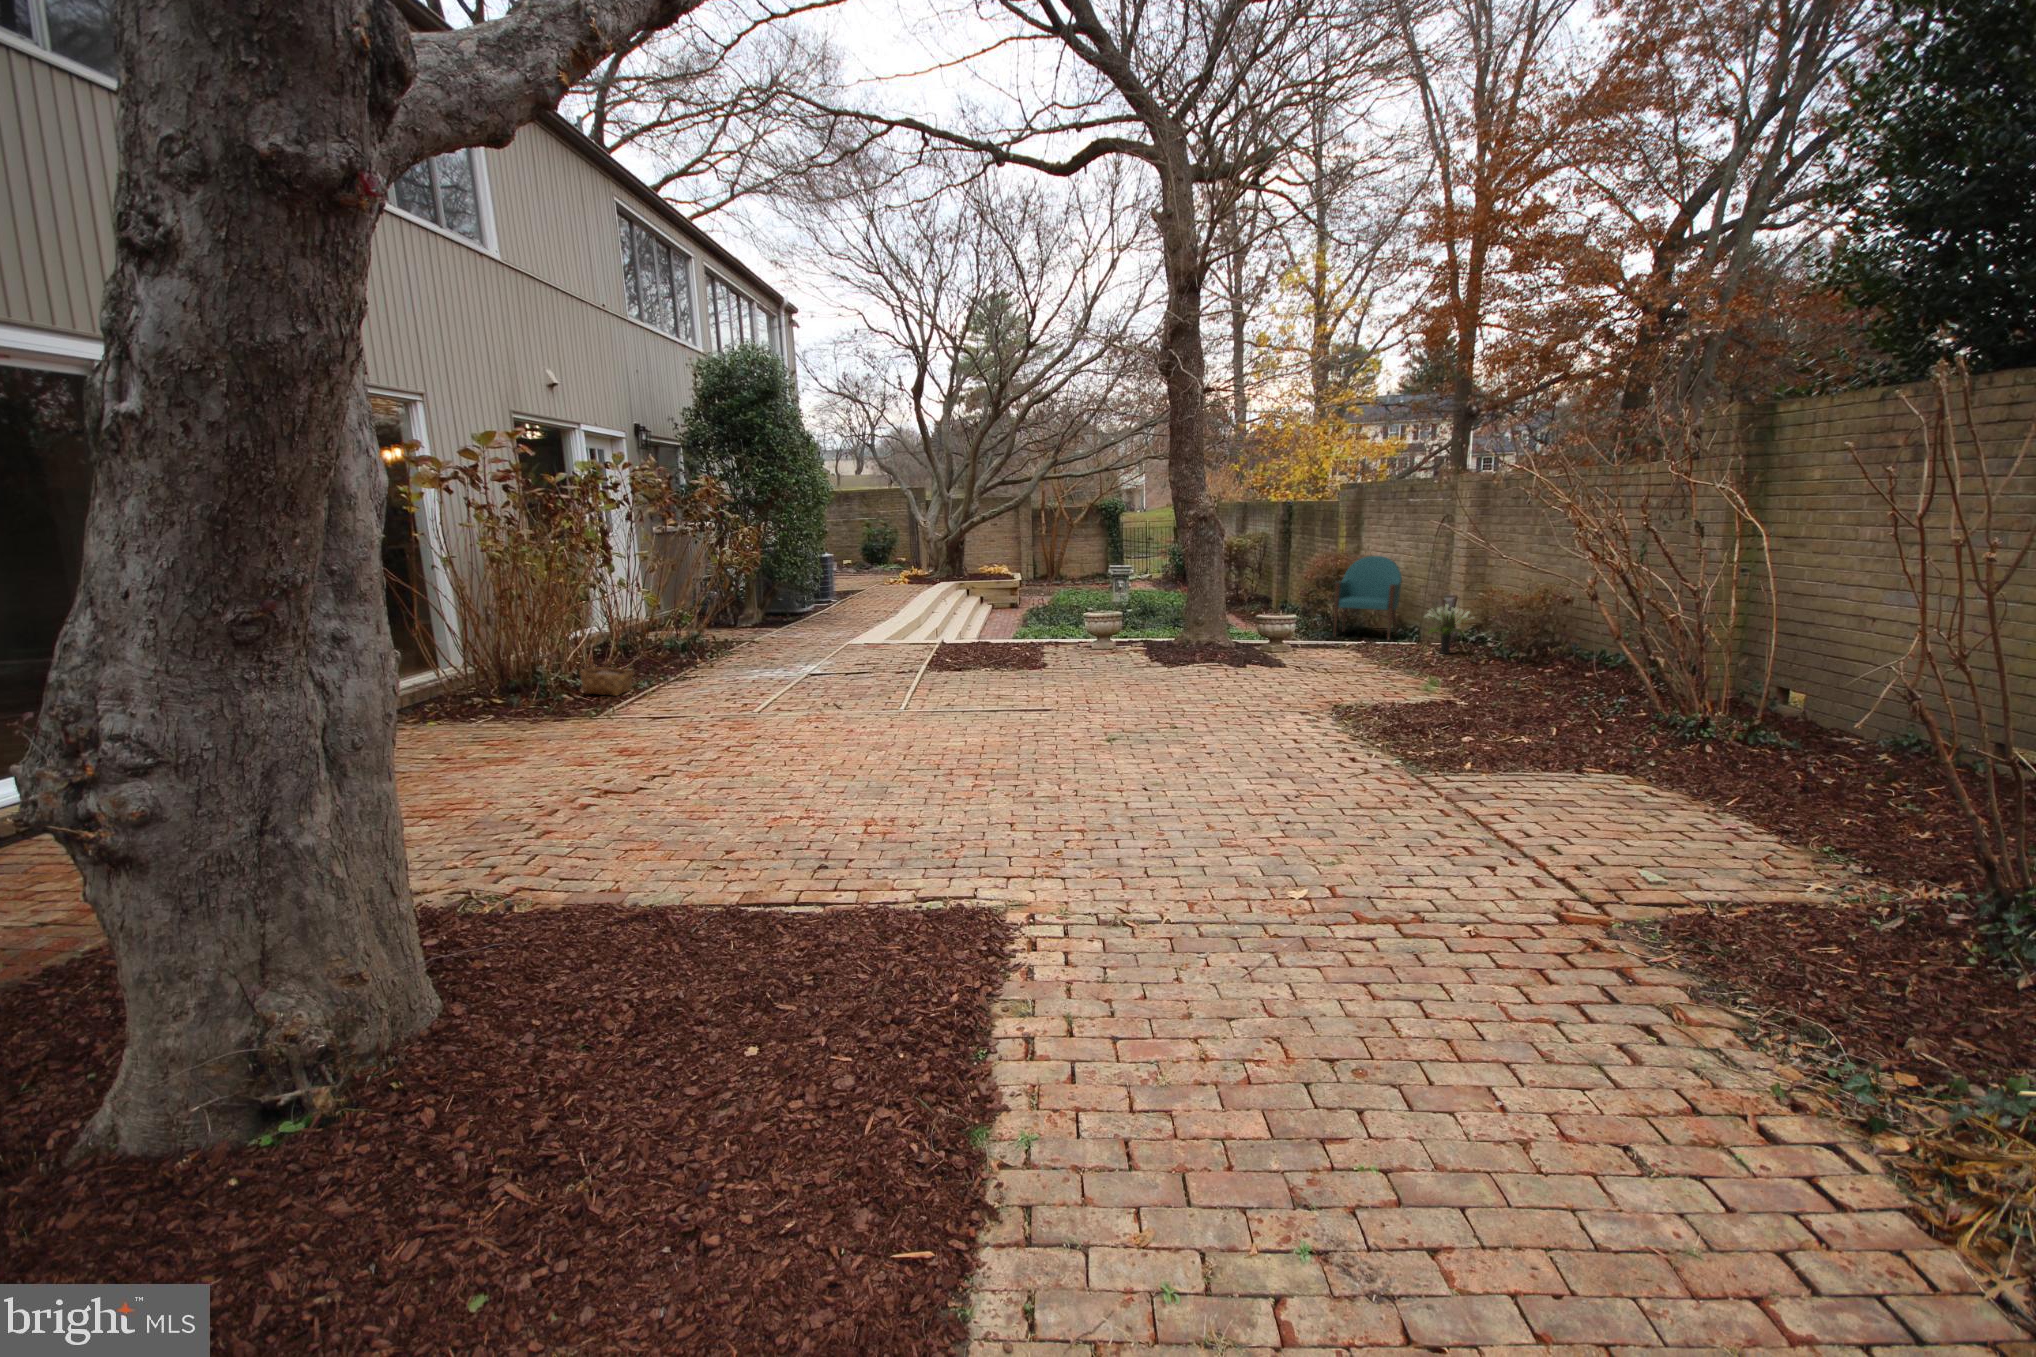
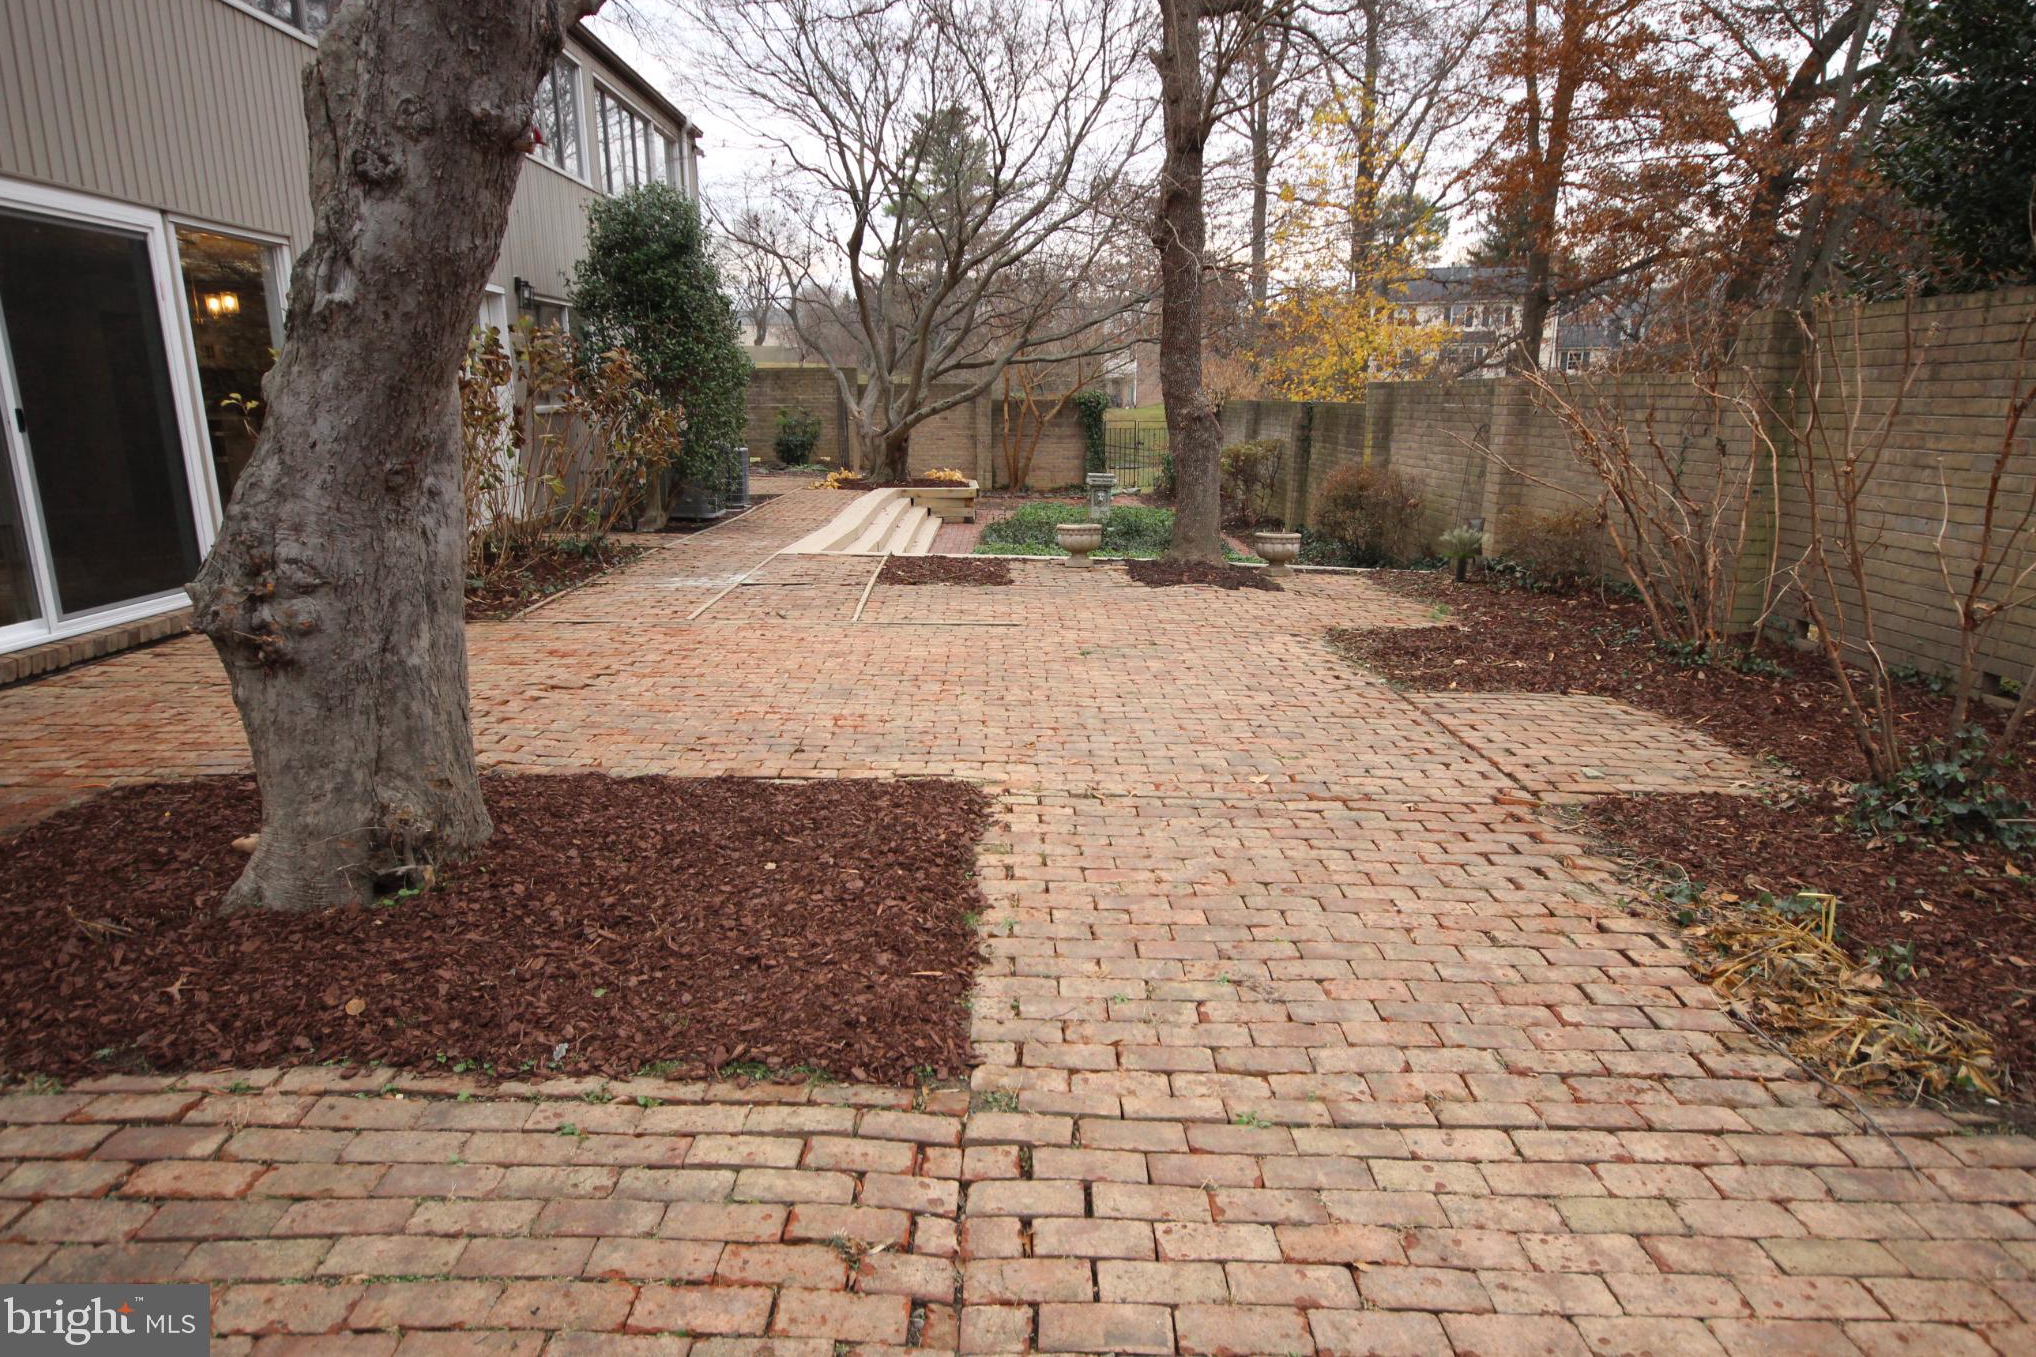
chair: present [1333,556,1402,640] -> none [1340,469,1420,567]
woven basket: present [579,660,634,696] -> none [480,555,542,598]

